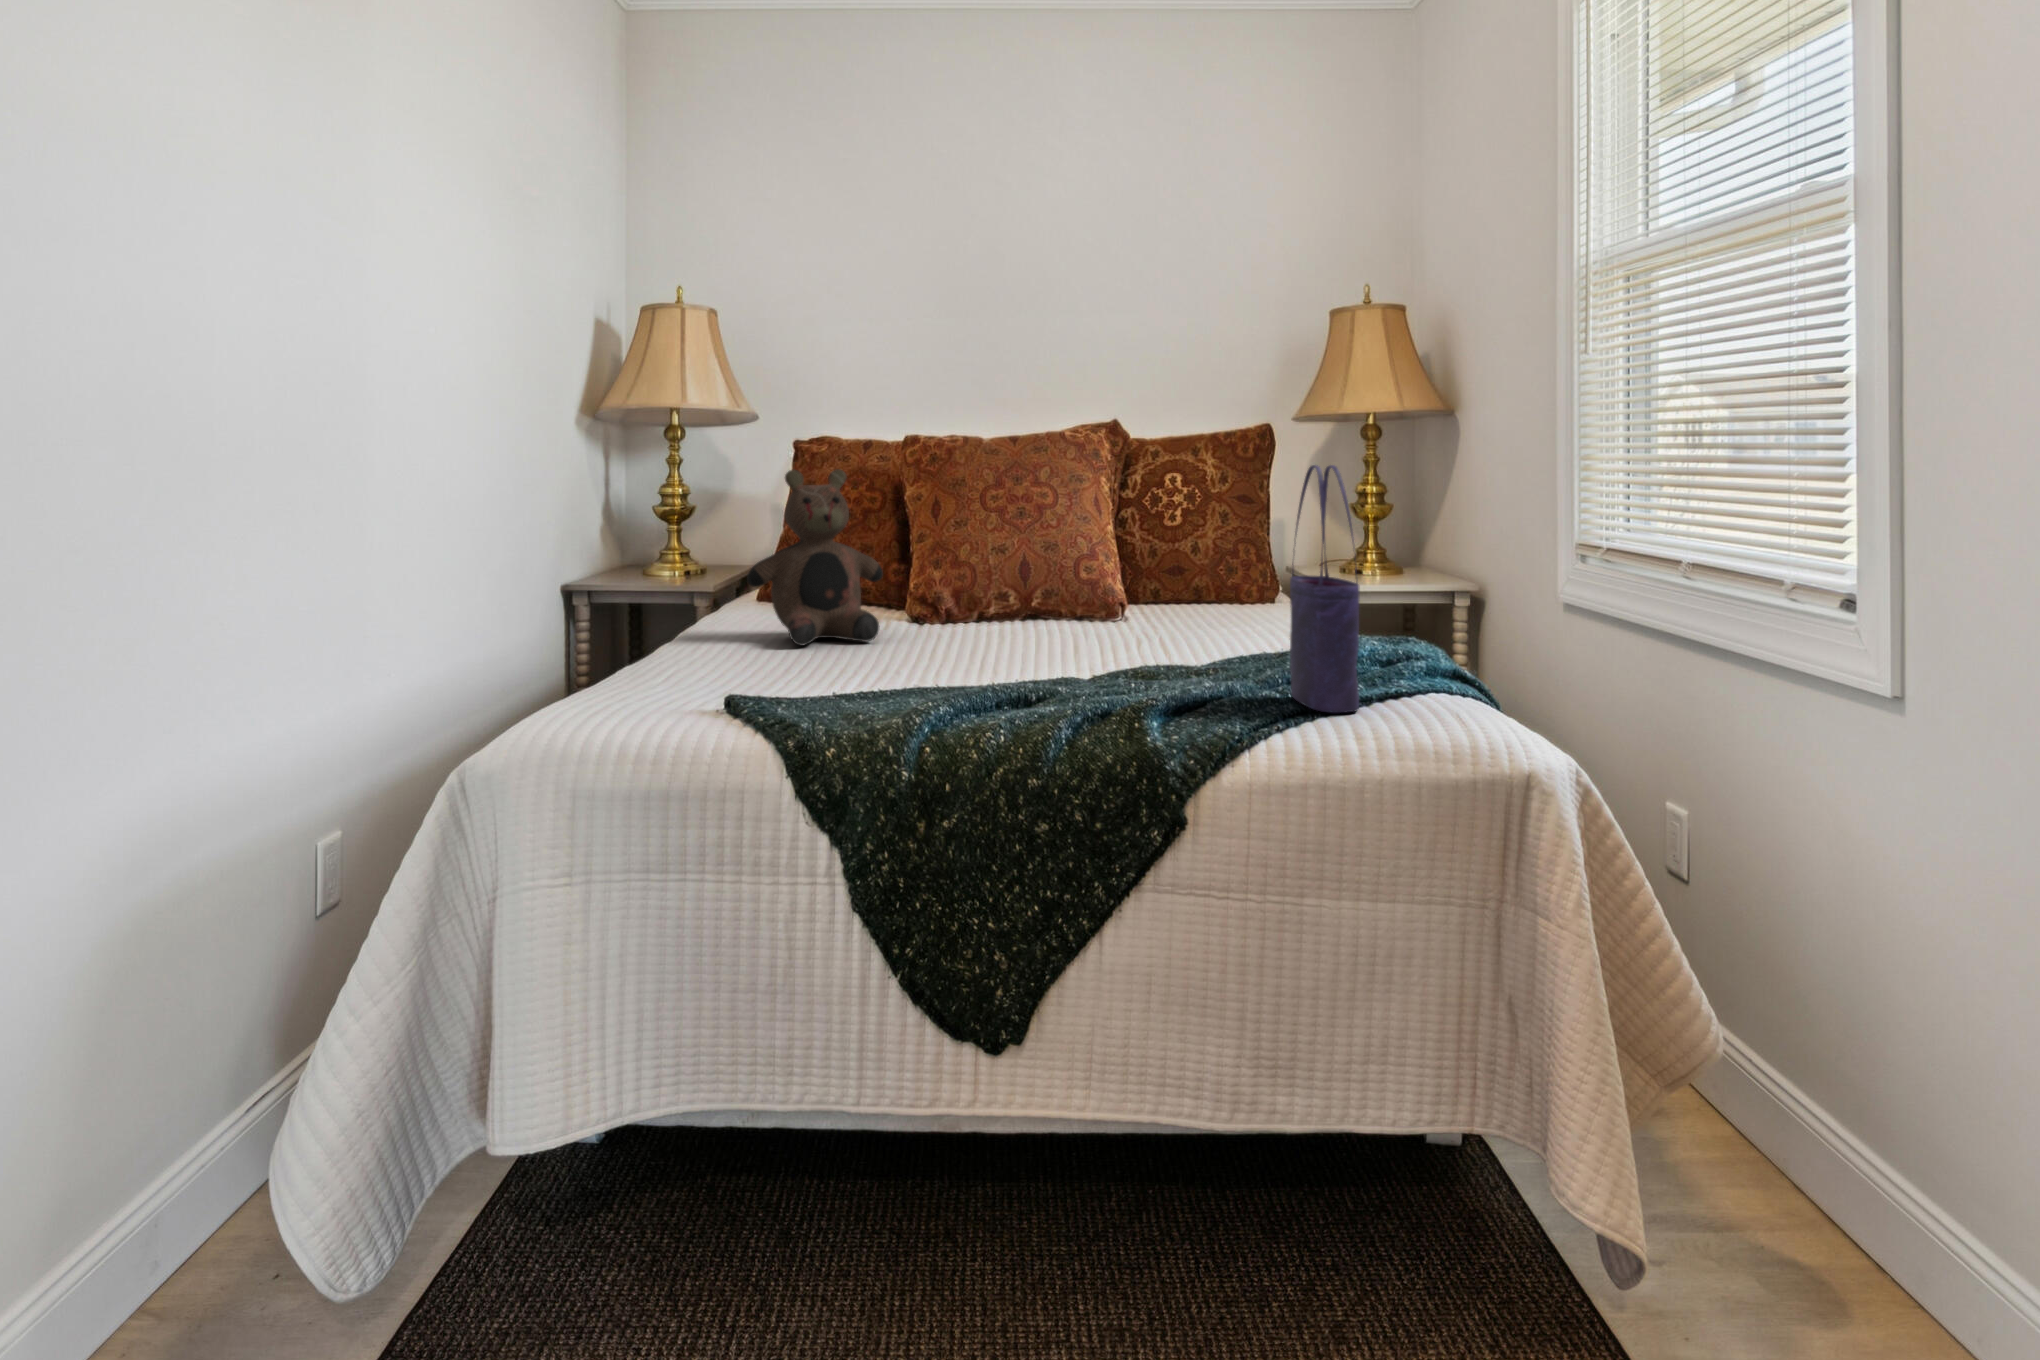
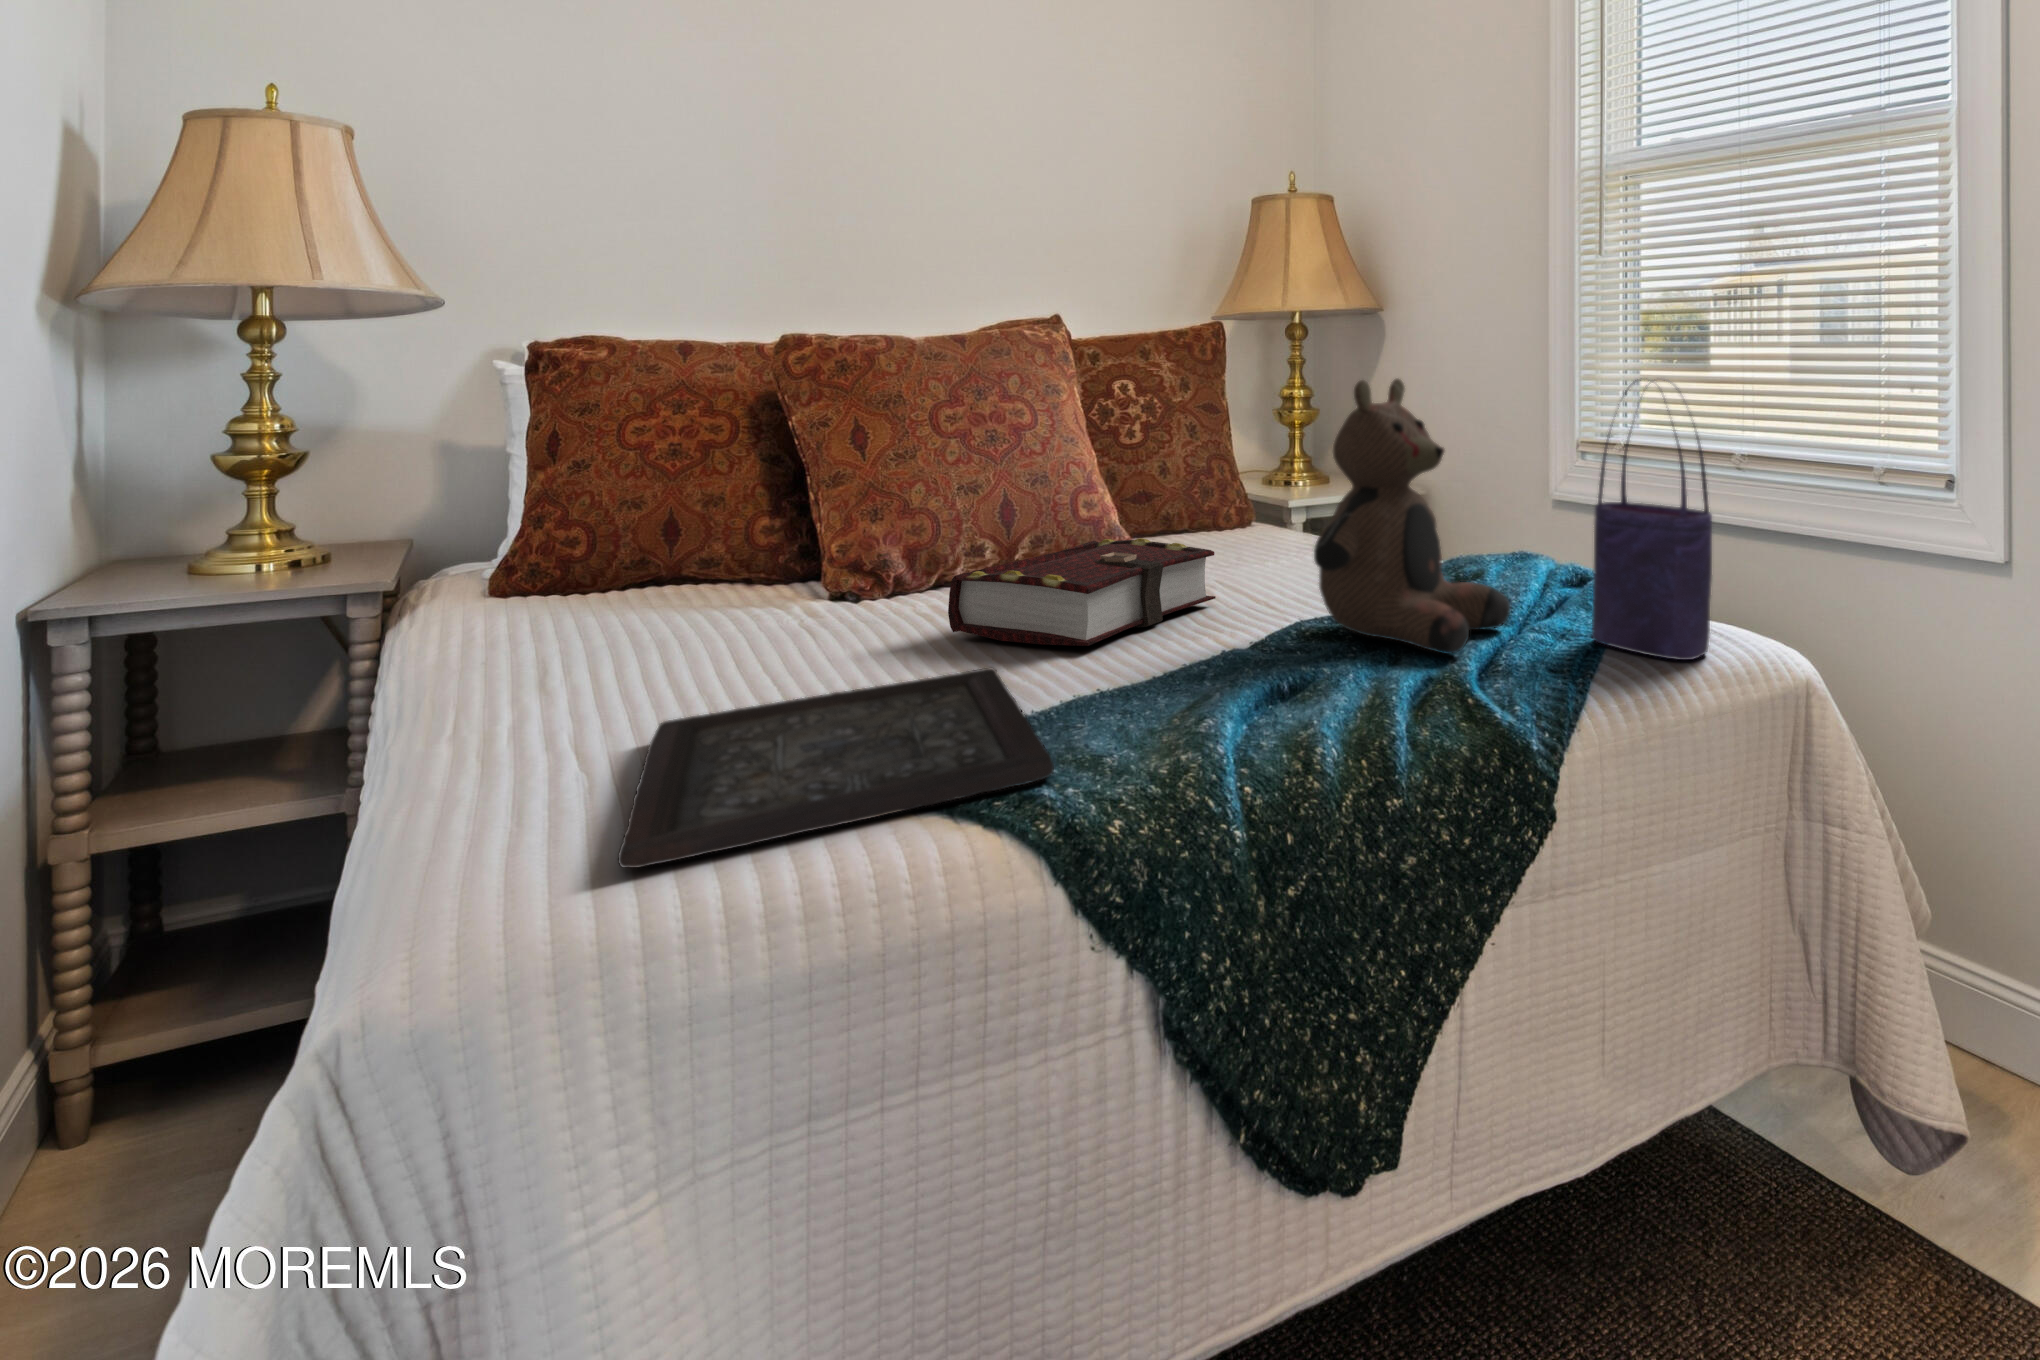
teddy bear: present [747,469,883,645] -> present [1314,379,1510,654]
book: none [922,591,1103,653] -> present [948,538,1215,646]
tray: none [662,652,902,697] -> present [618,668,1054,868]

